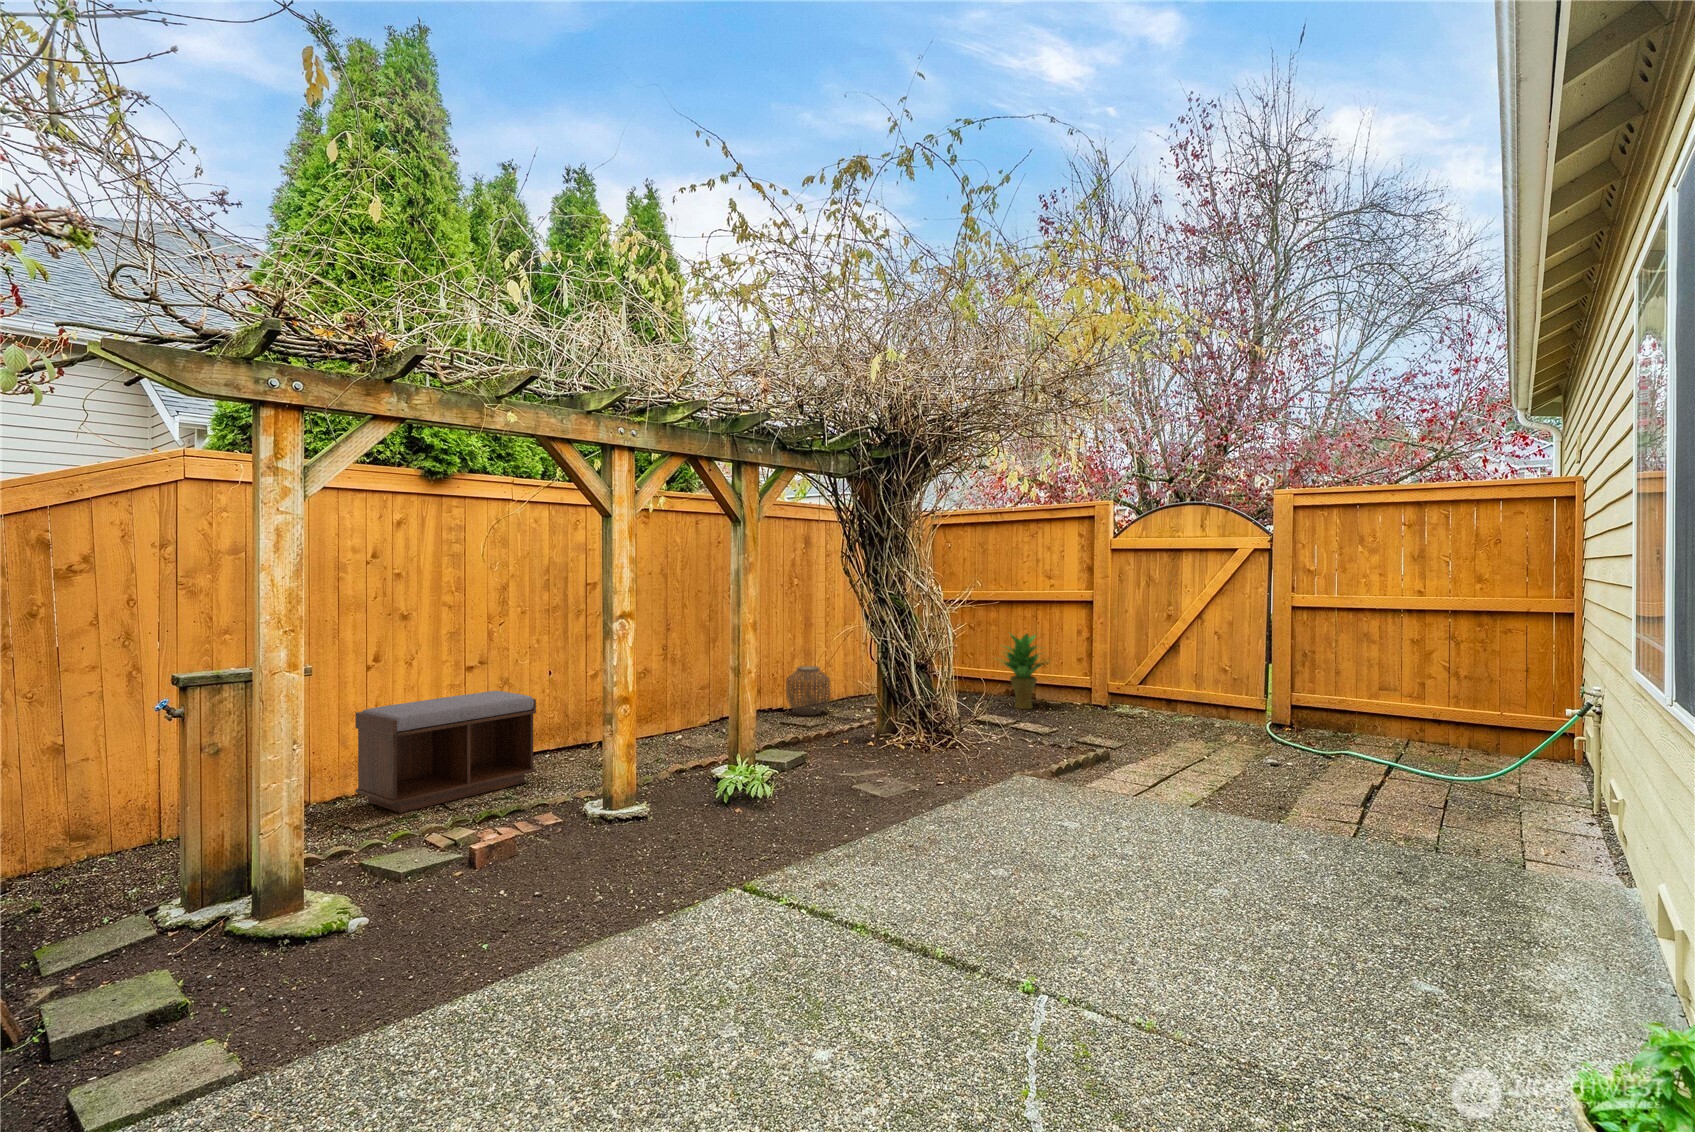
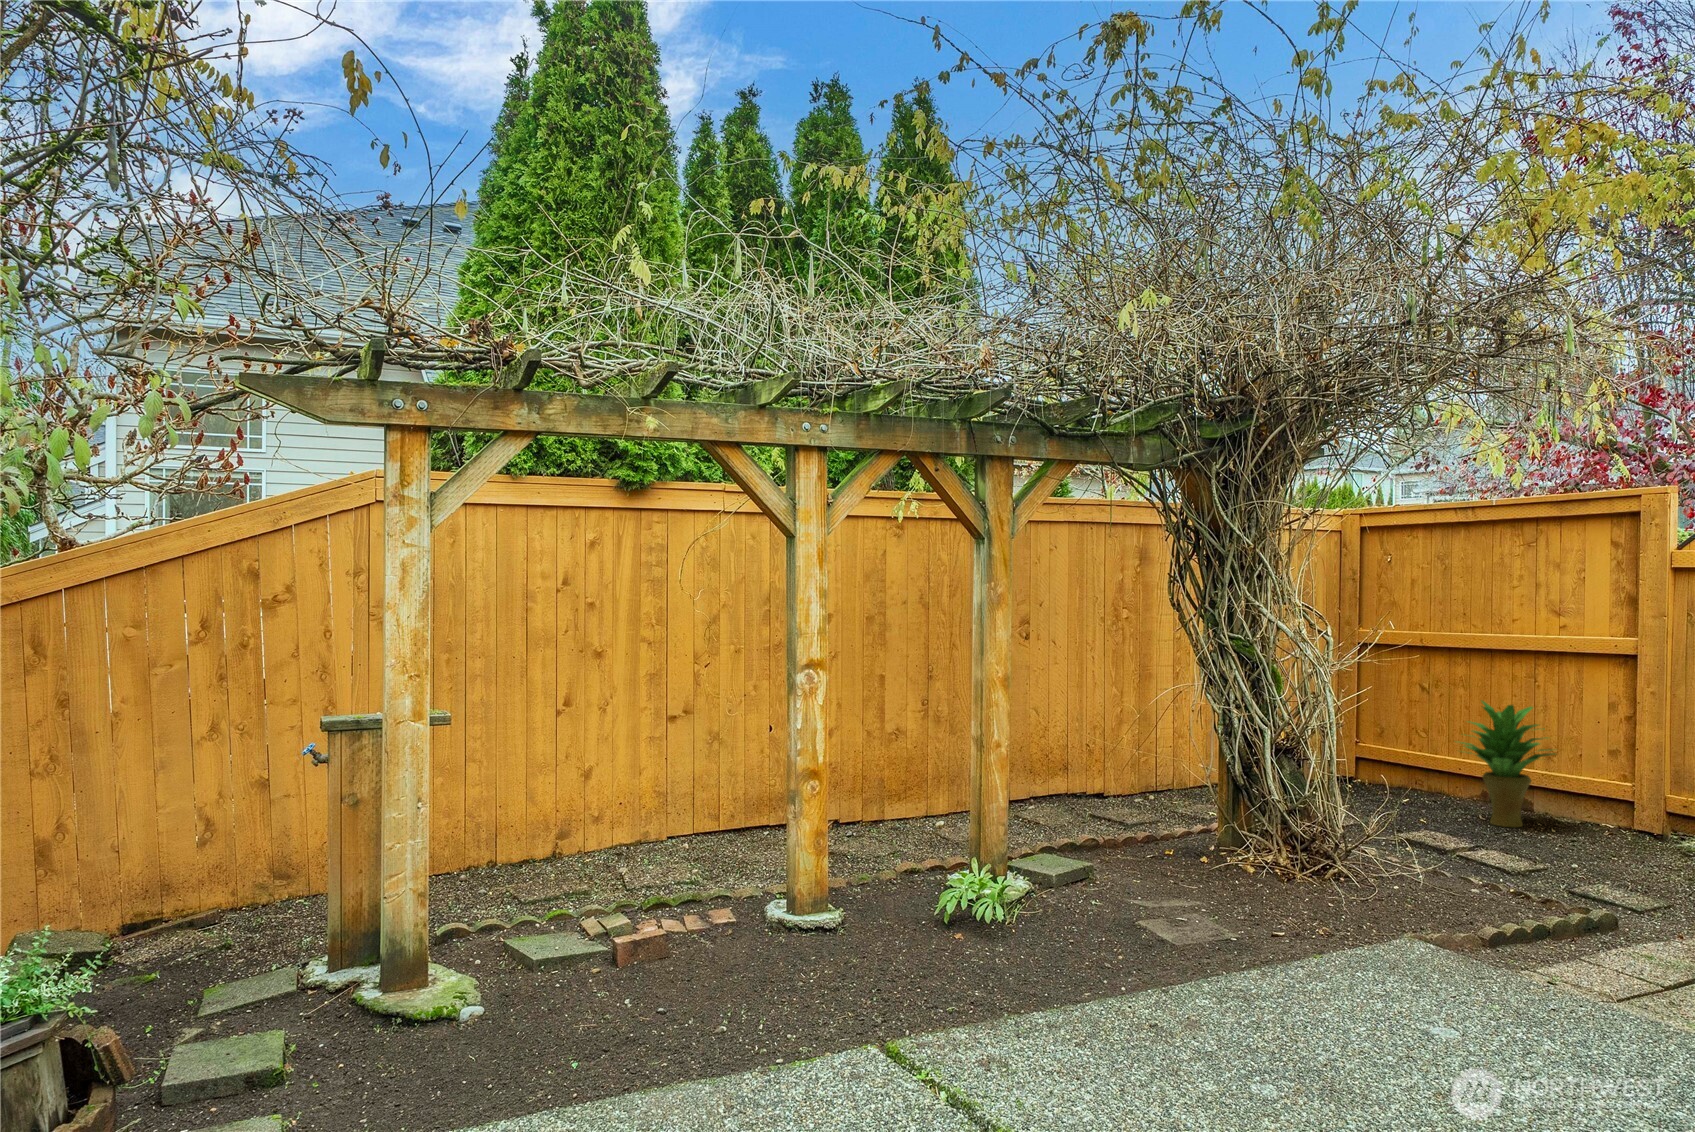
woven basket: present [786,666,830,715] -> none [1111,737,1178,809]
bench: present [355,691,536,813] -> none [537,749,738,889]

